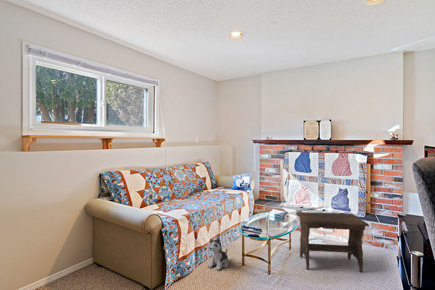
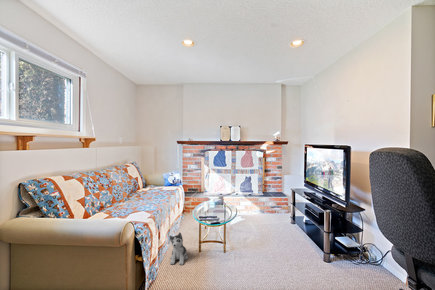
footstool: present [297,212,369,273] -> none [233,193,282,241]

